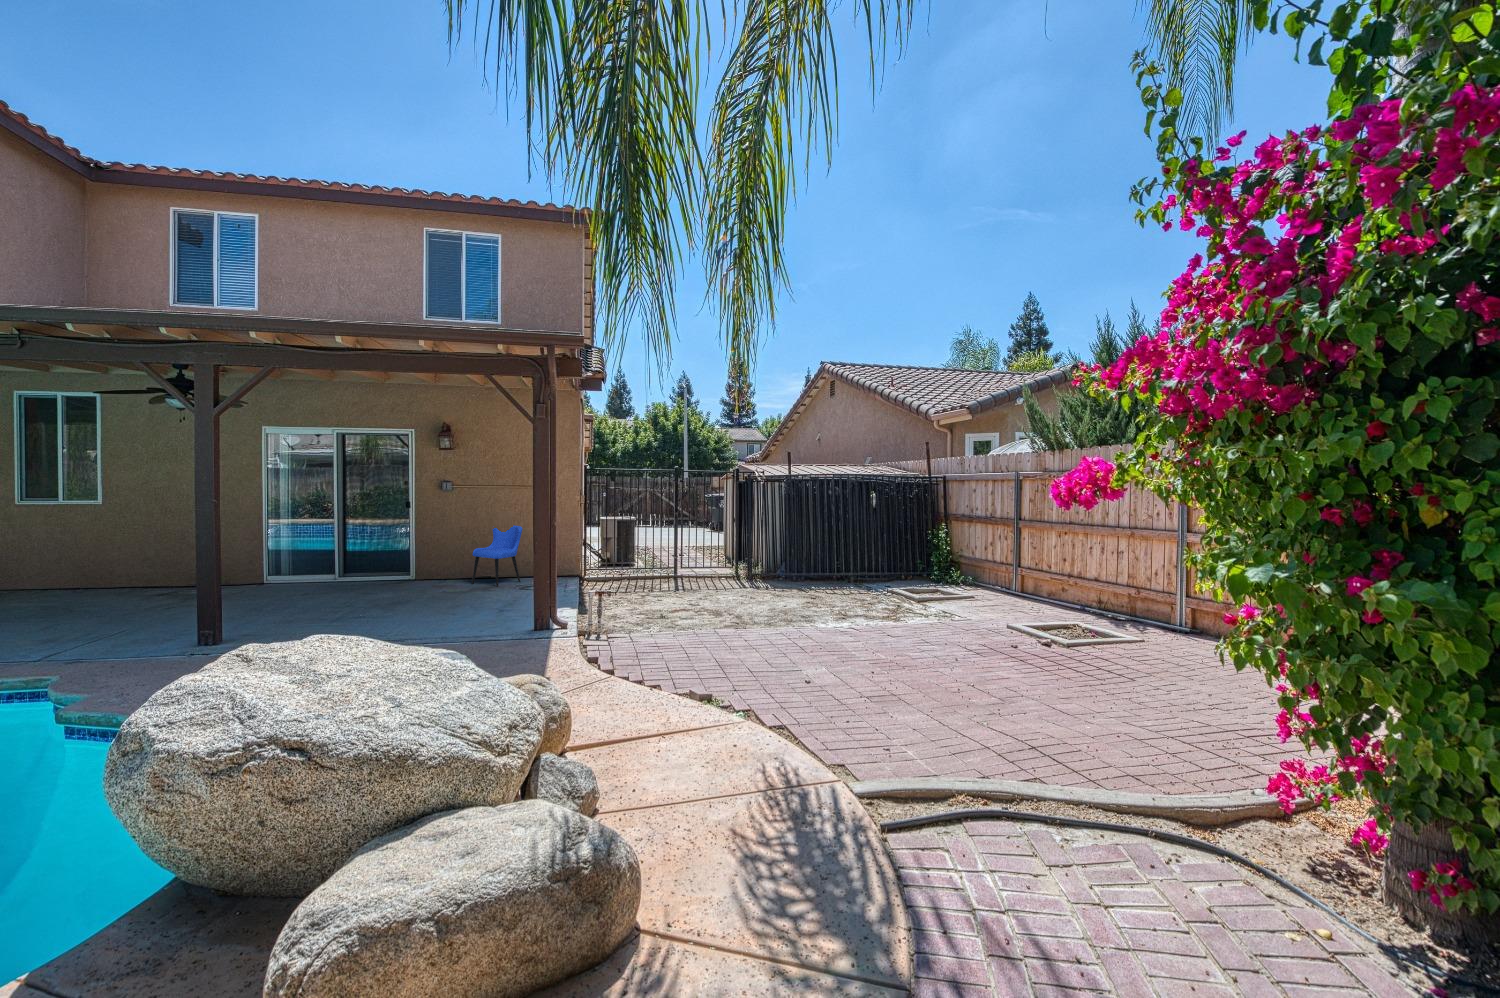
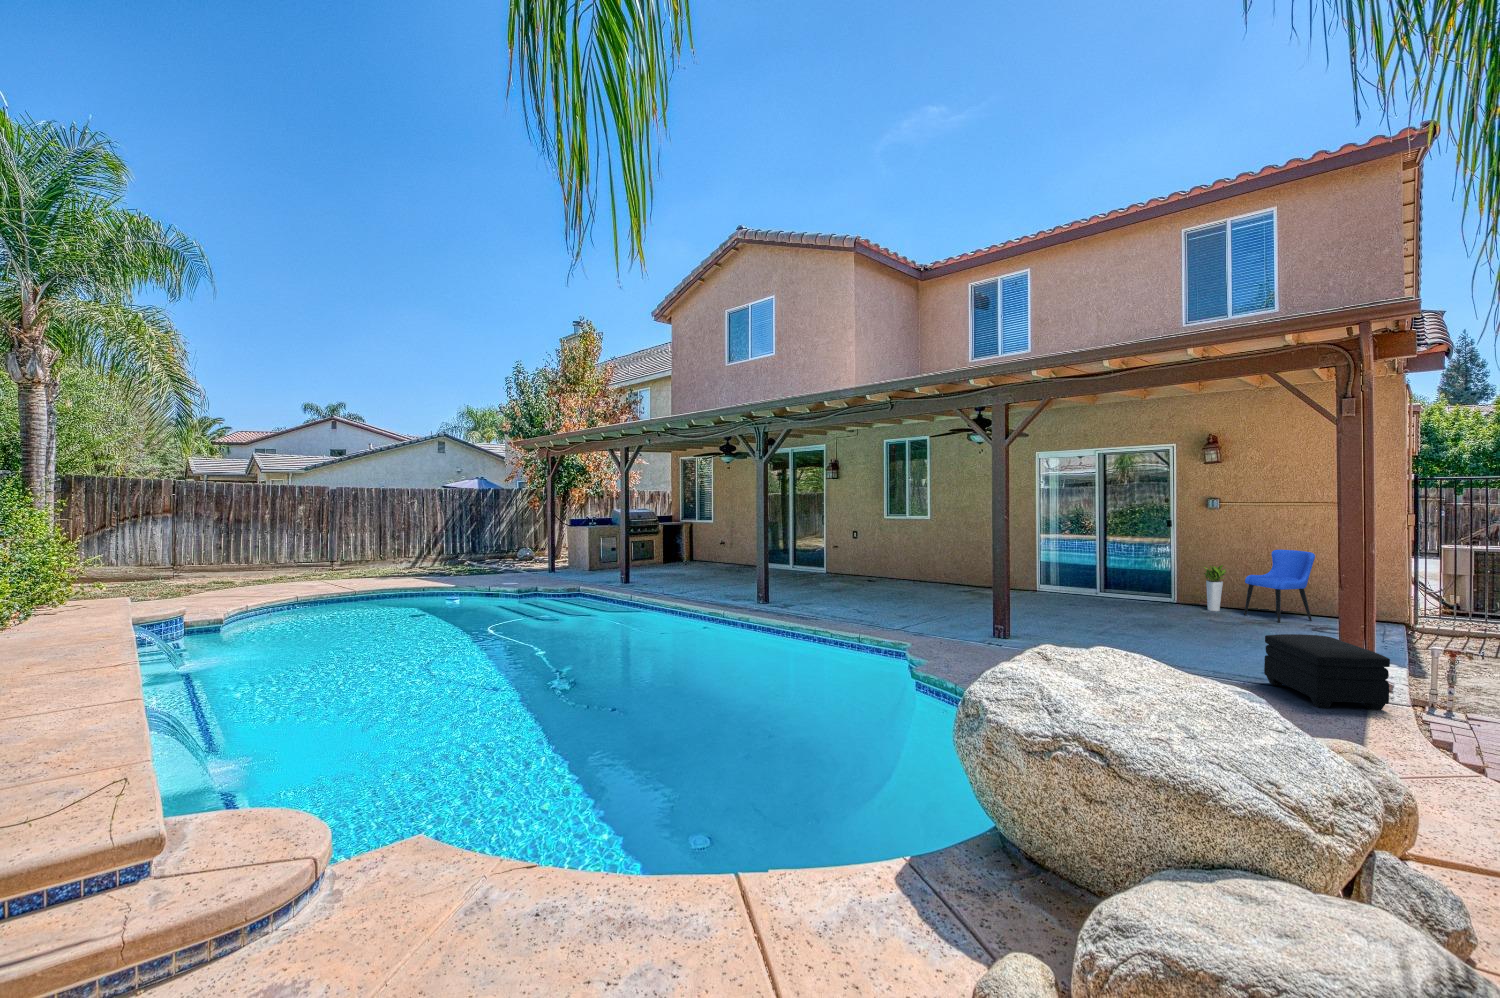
planter: none [437,541,460,584] -> present [1204,565,1226,611]
ottoman: none [481,593,563,652] -> present [1264,634,1390,710]

